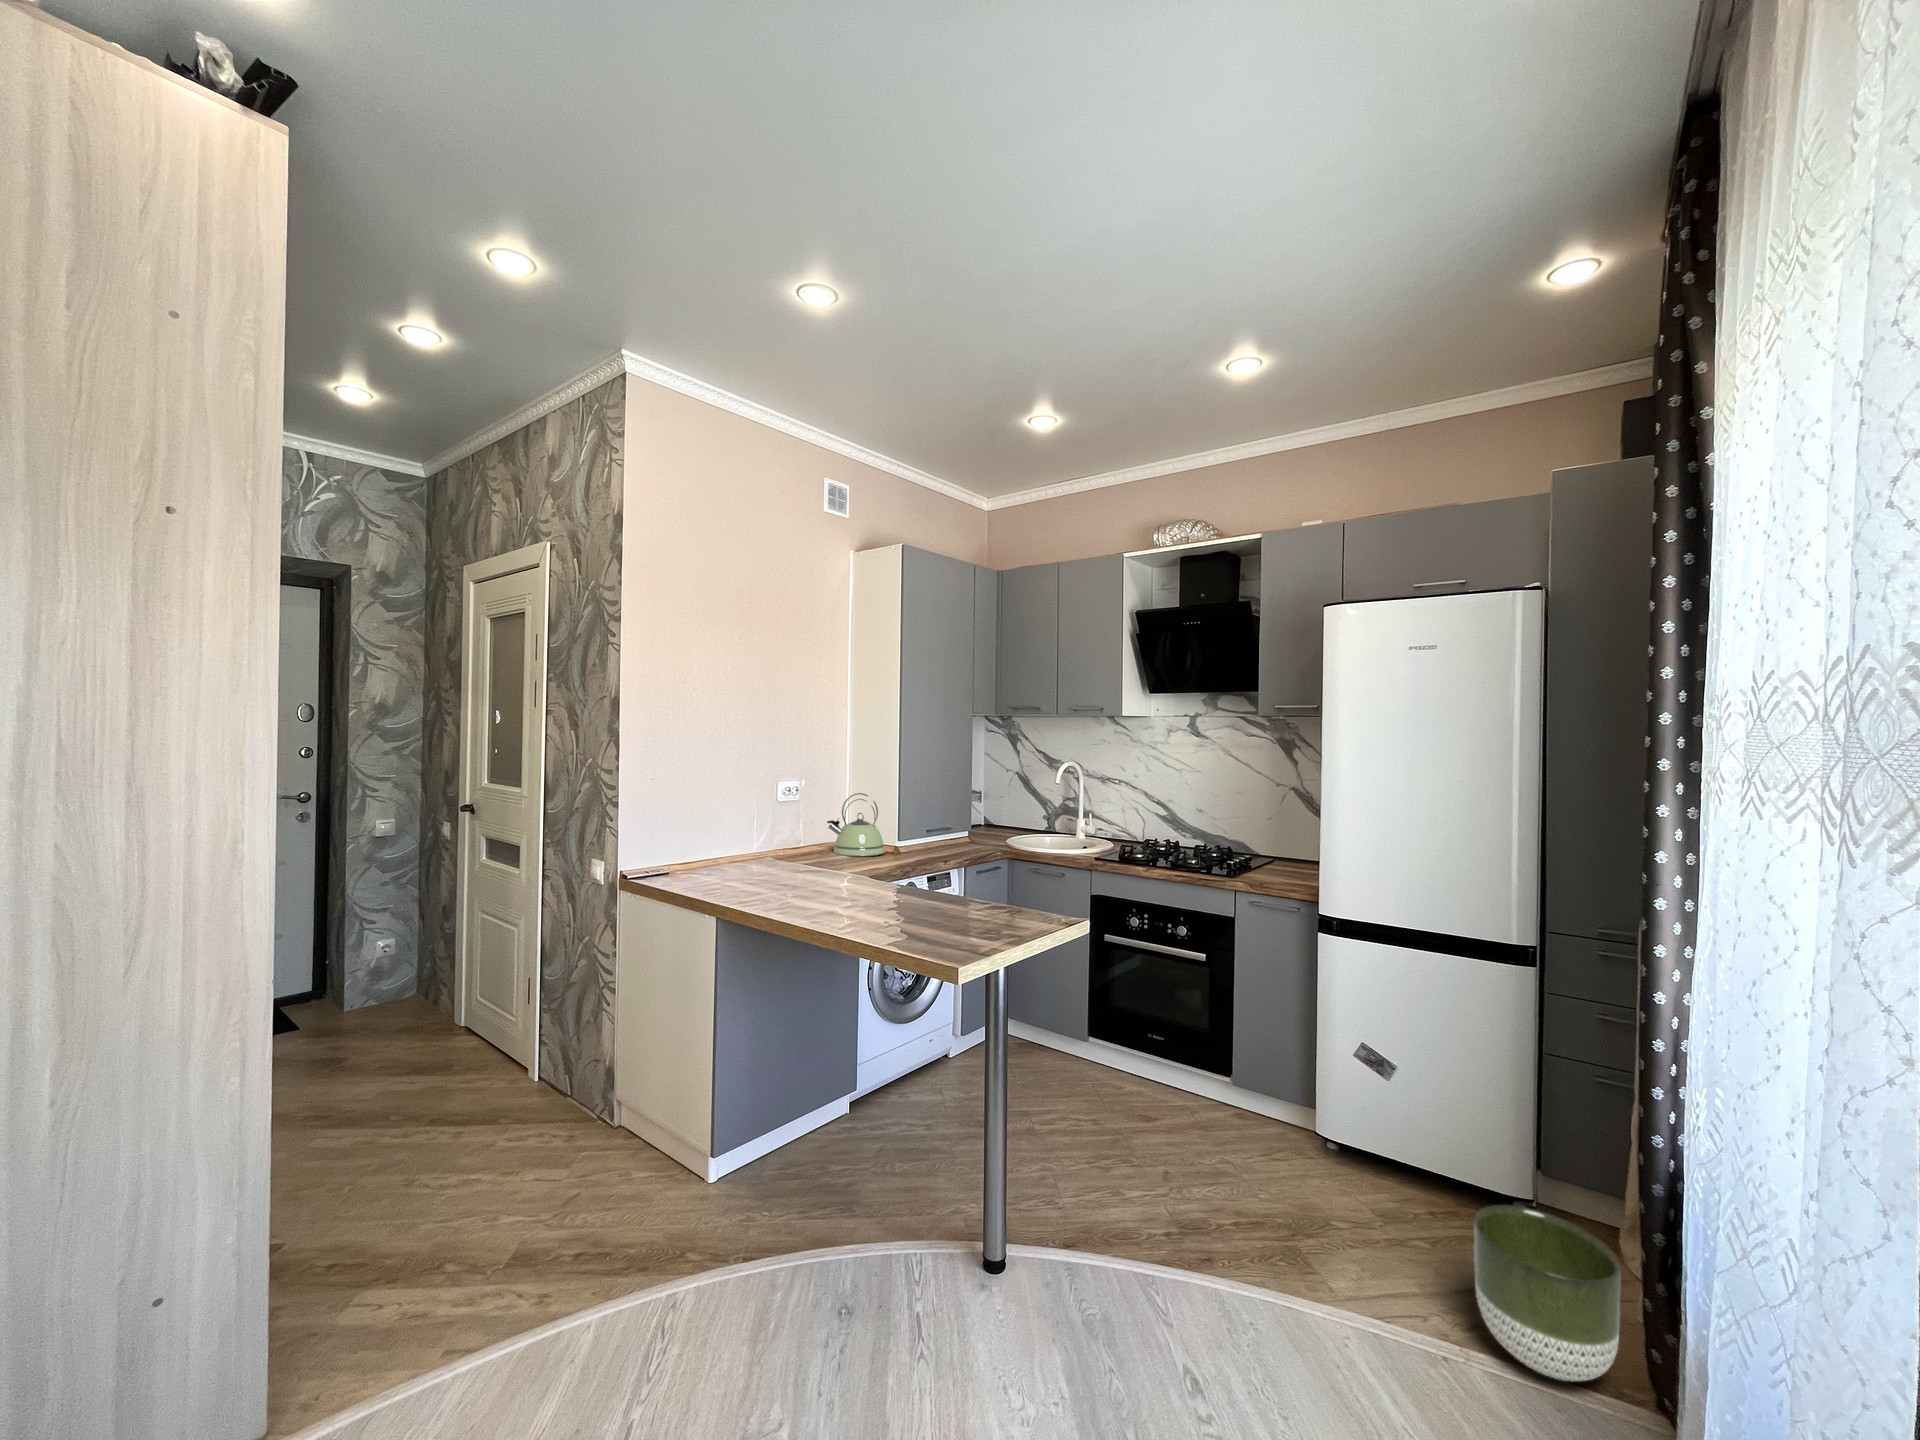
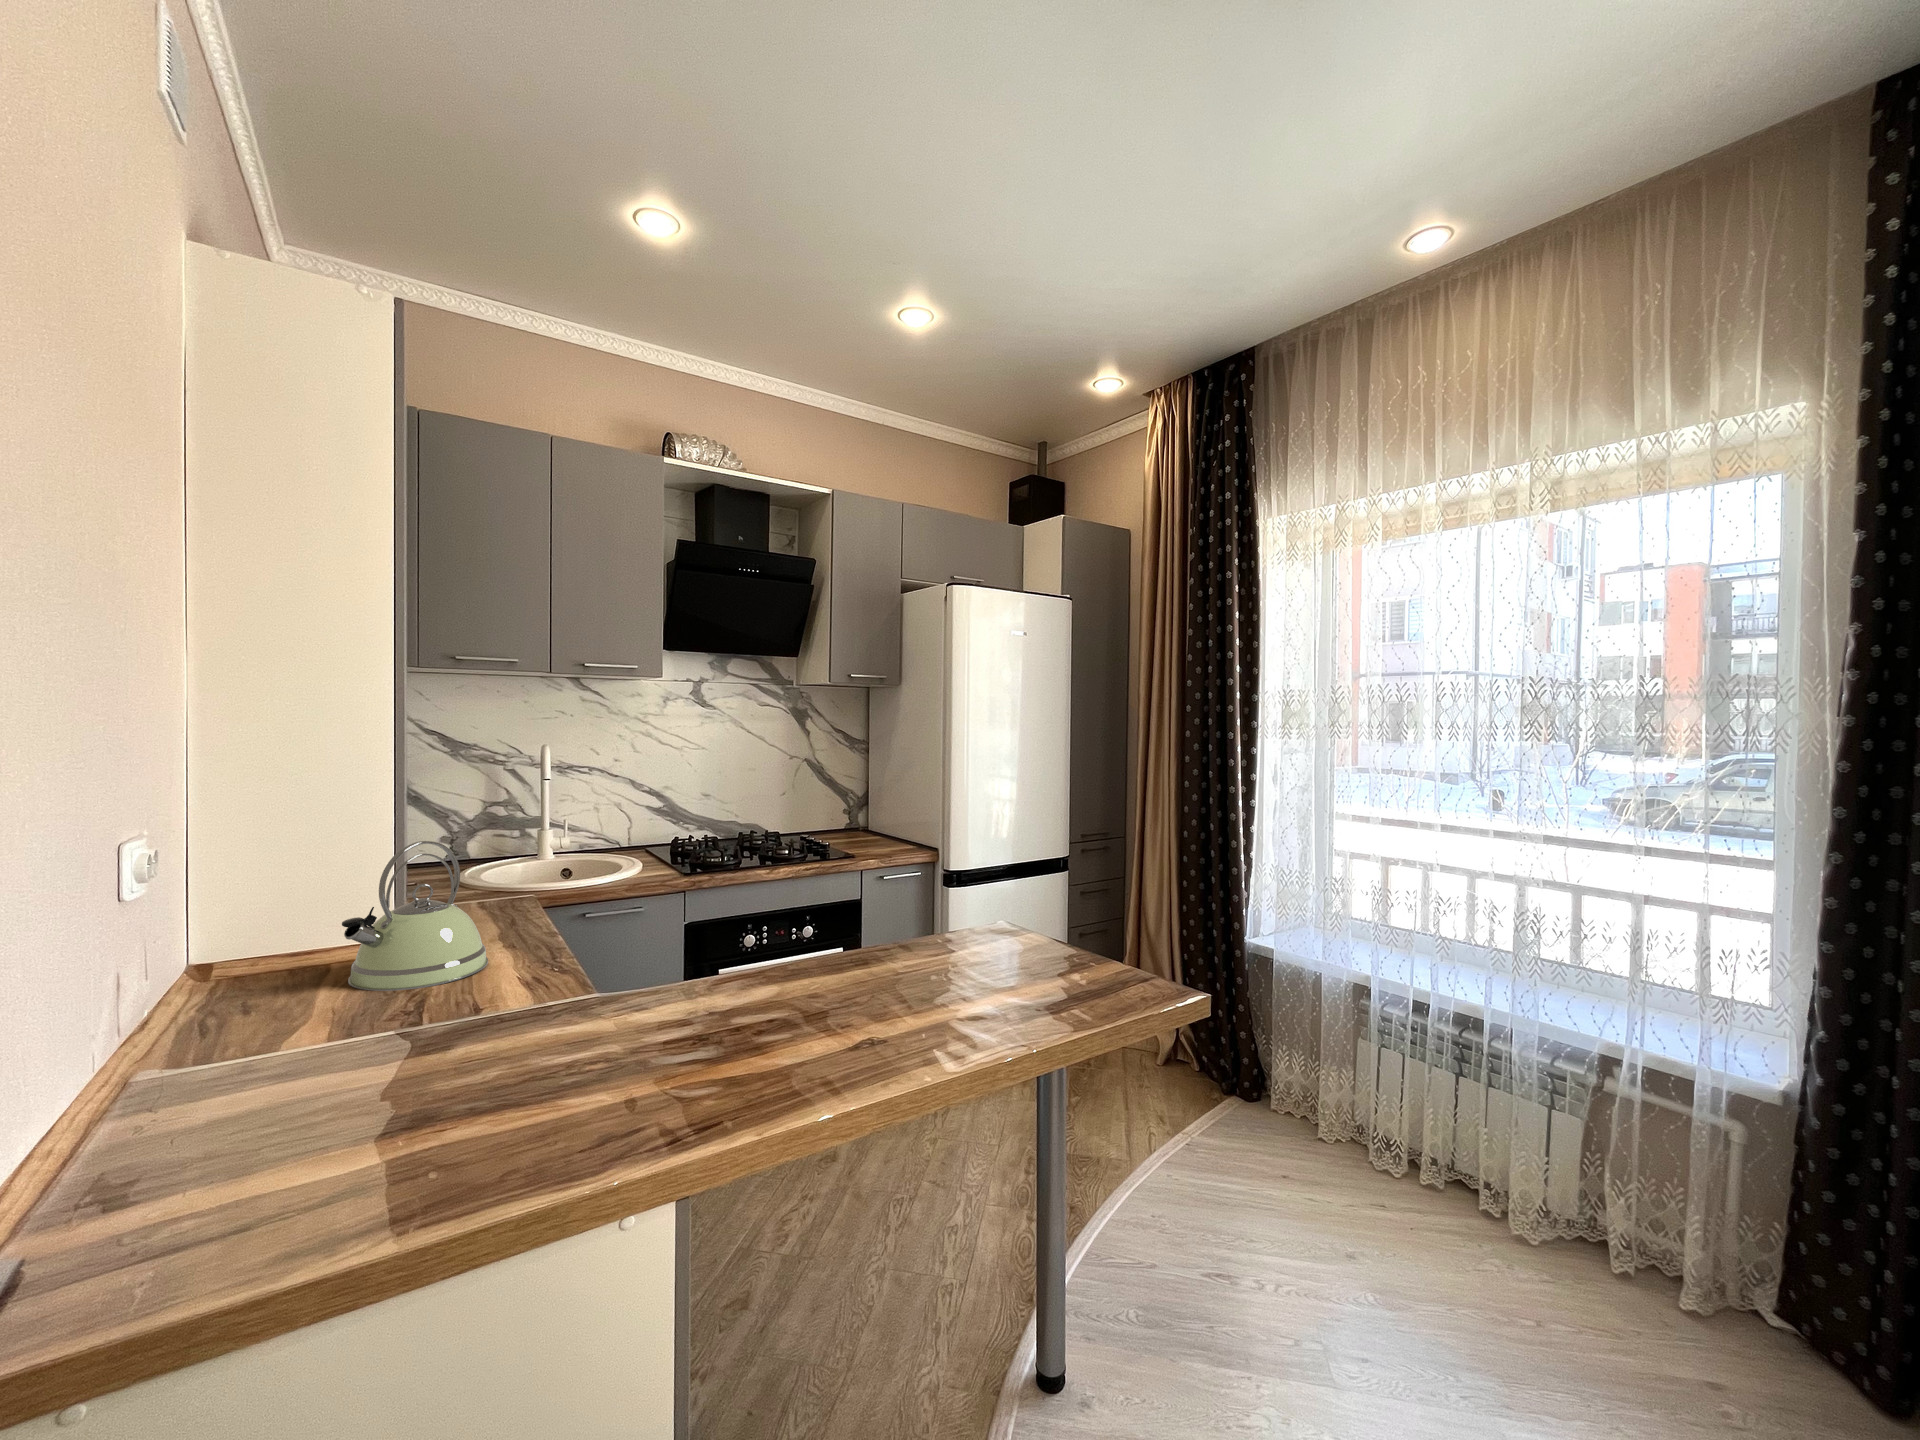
planter: present [1474,1205,1621,1381] -> none [1154,1015,1230,1110]

